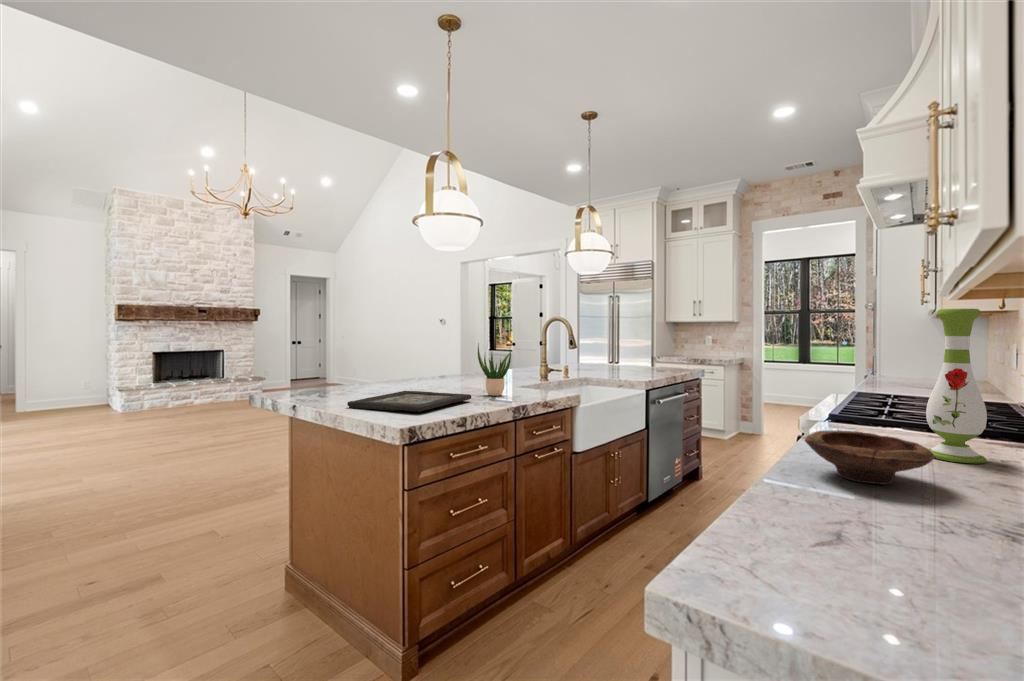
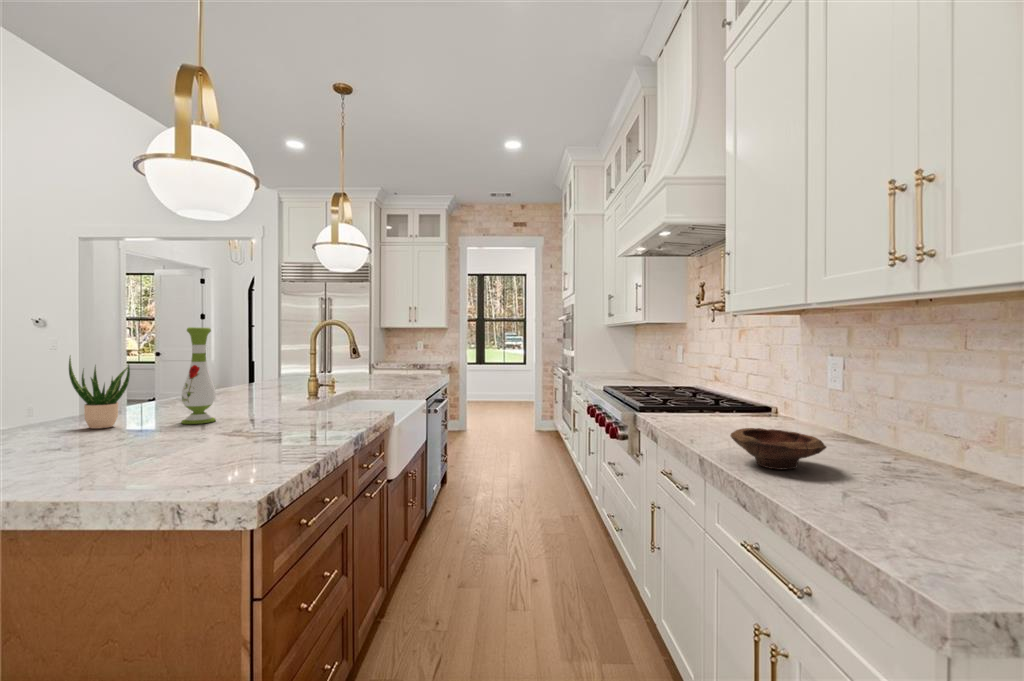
vase: present [926,309,987,464] -> present [181,327,216,424]
potted plant: present [478,343,511,396] -> present [69,356,130,429]
decorative tray: present [347,391,471,412] -> none [79,430,280,479]

